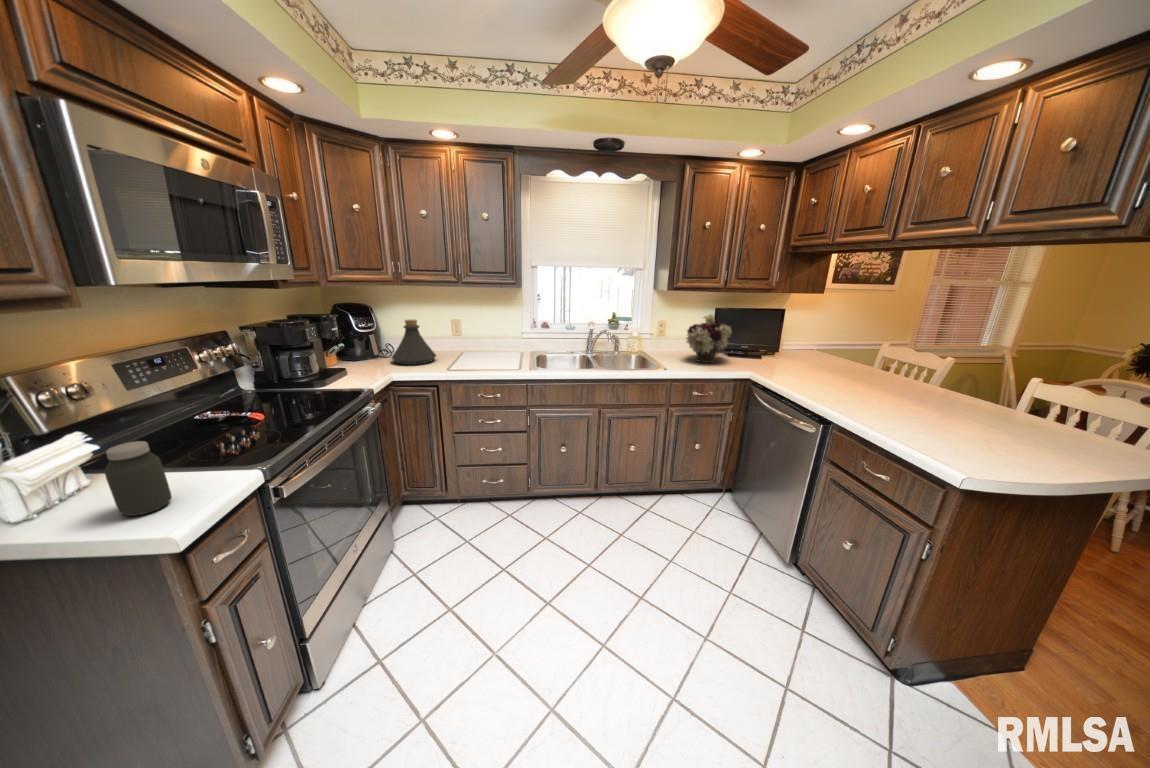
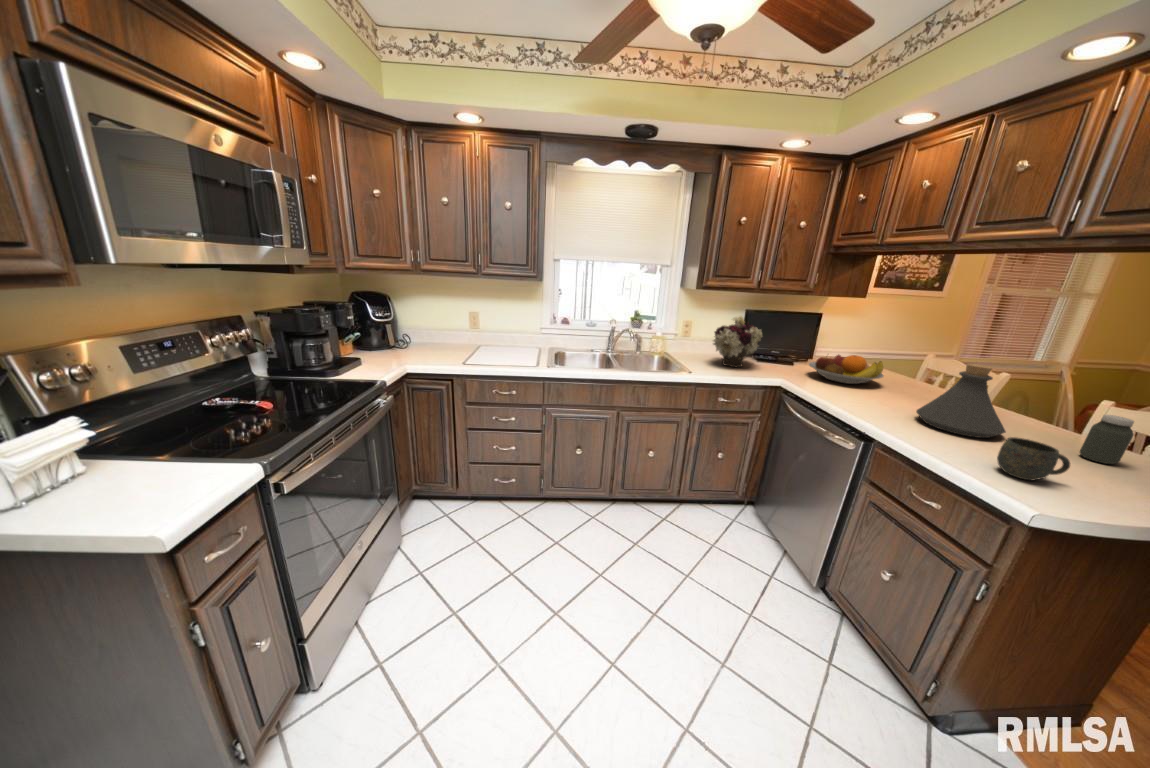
bottle: present [392,319,436,365] -> present [916,364,1006,438]
fruit bowl: none [775,346,843,374] -> present [809,355,884,384]
mug: none [934,412,993,449] -> present [997,437,1070,480]
jar: present [105,441,172,516] -> present [1080,415,1134,464]

